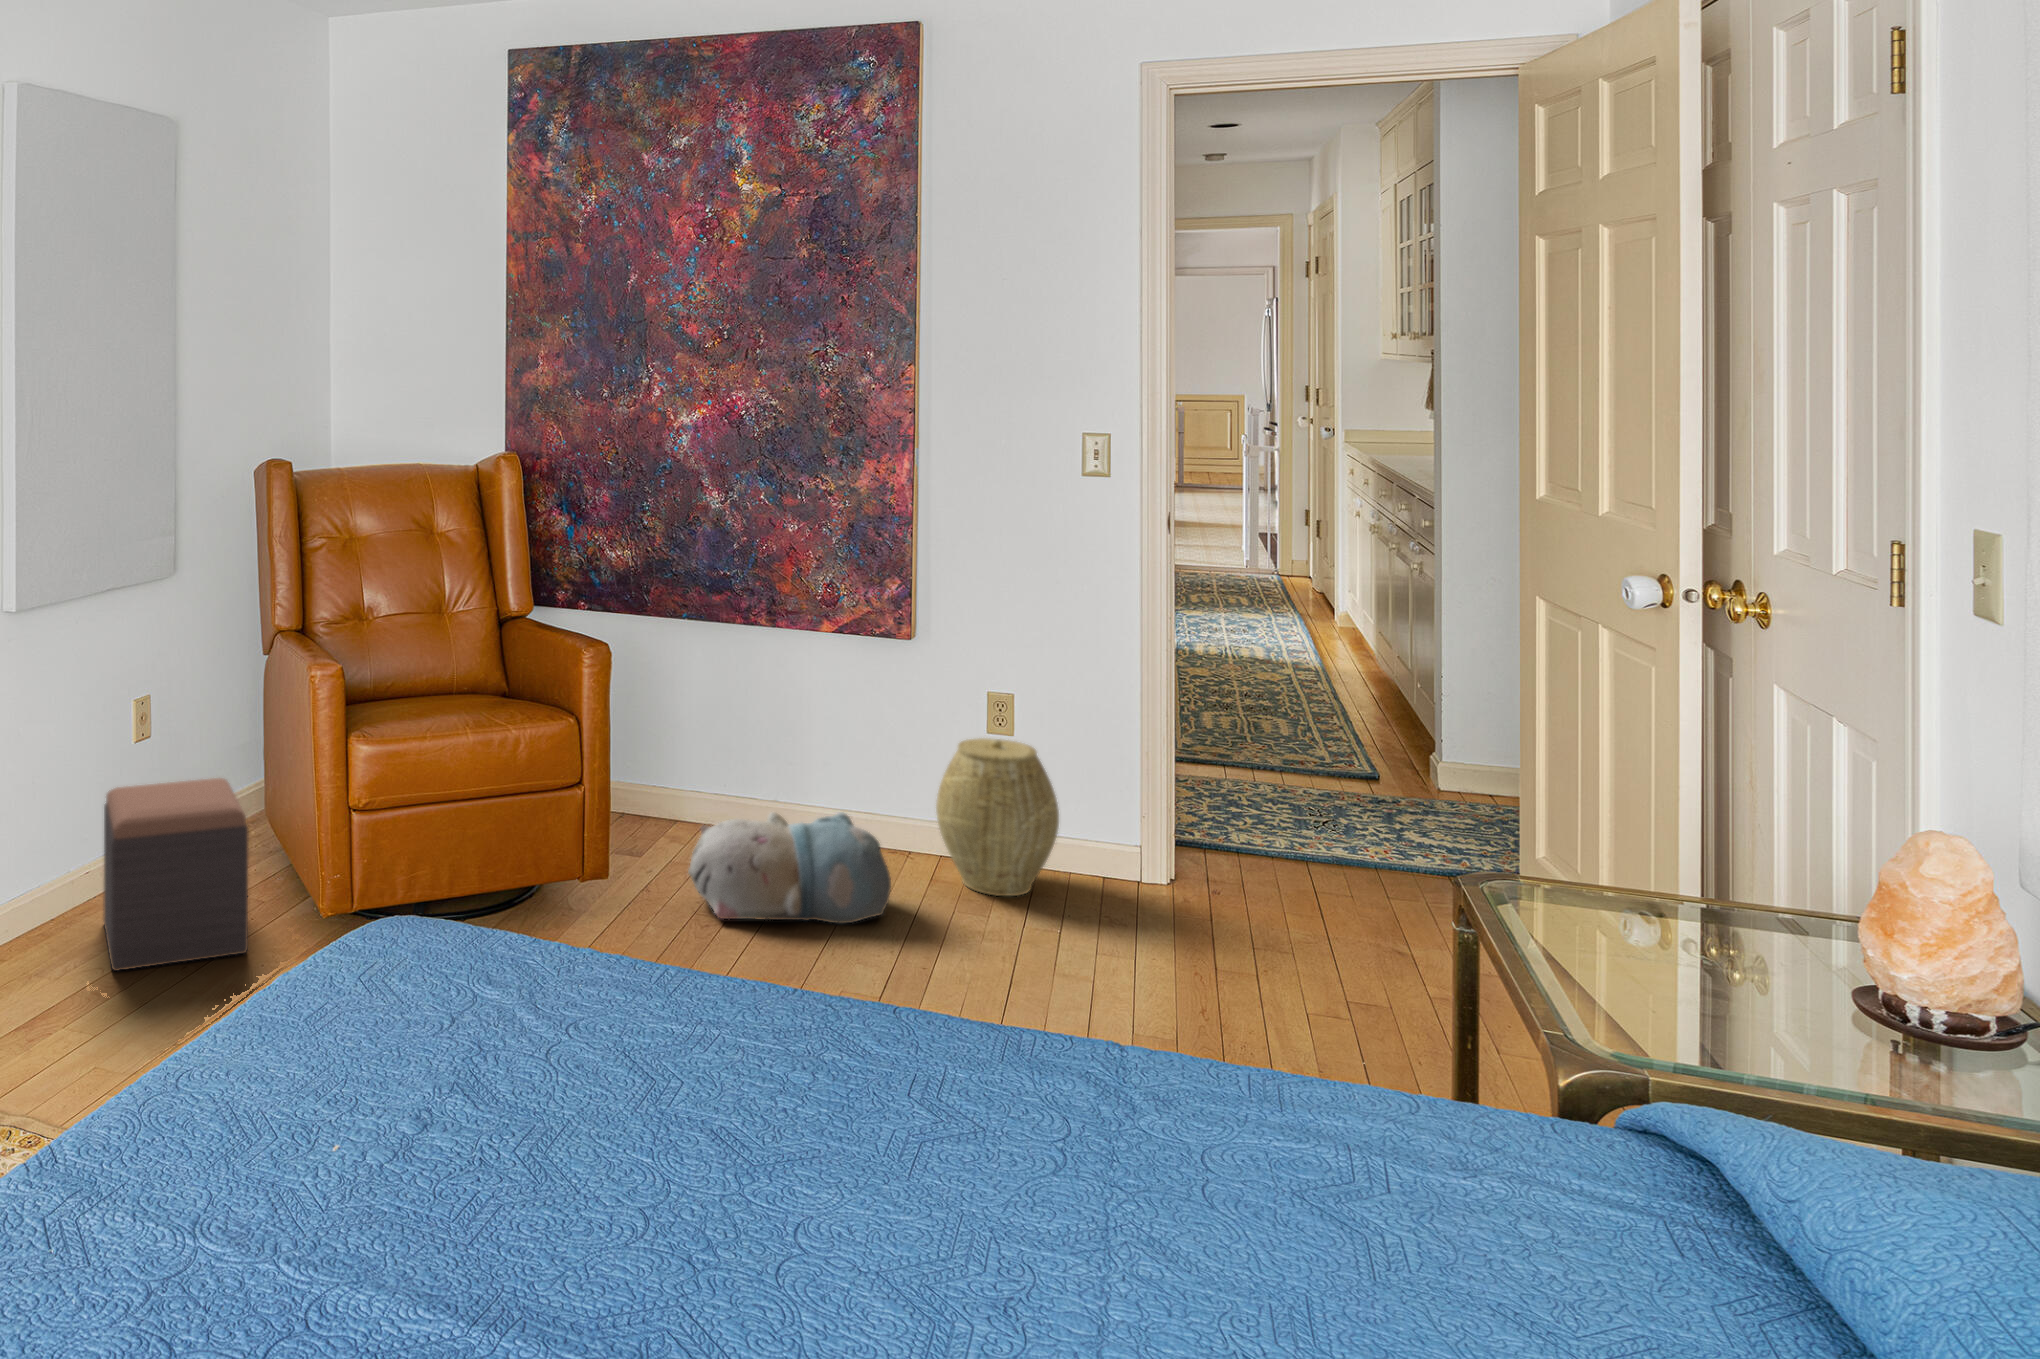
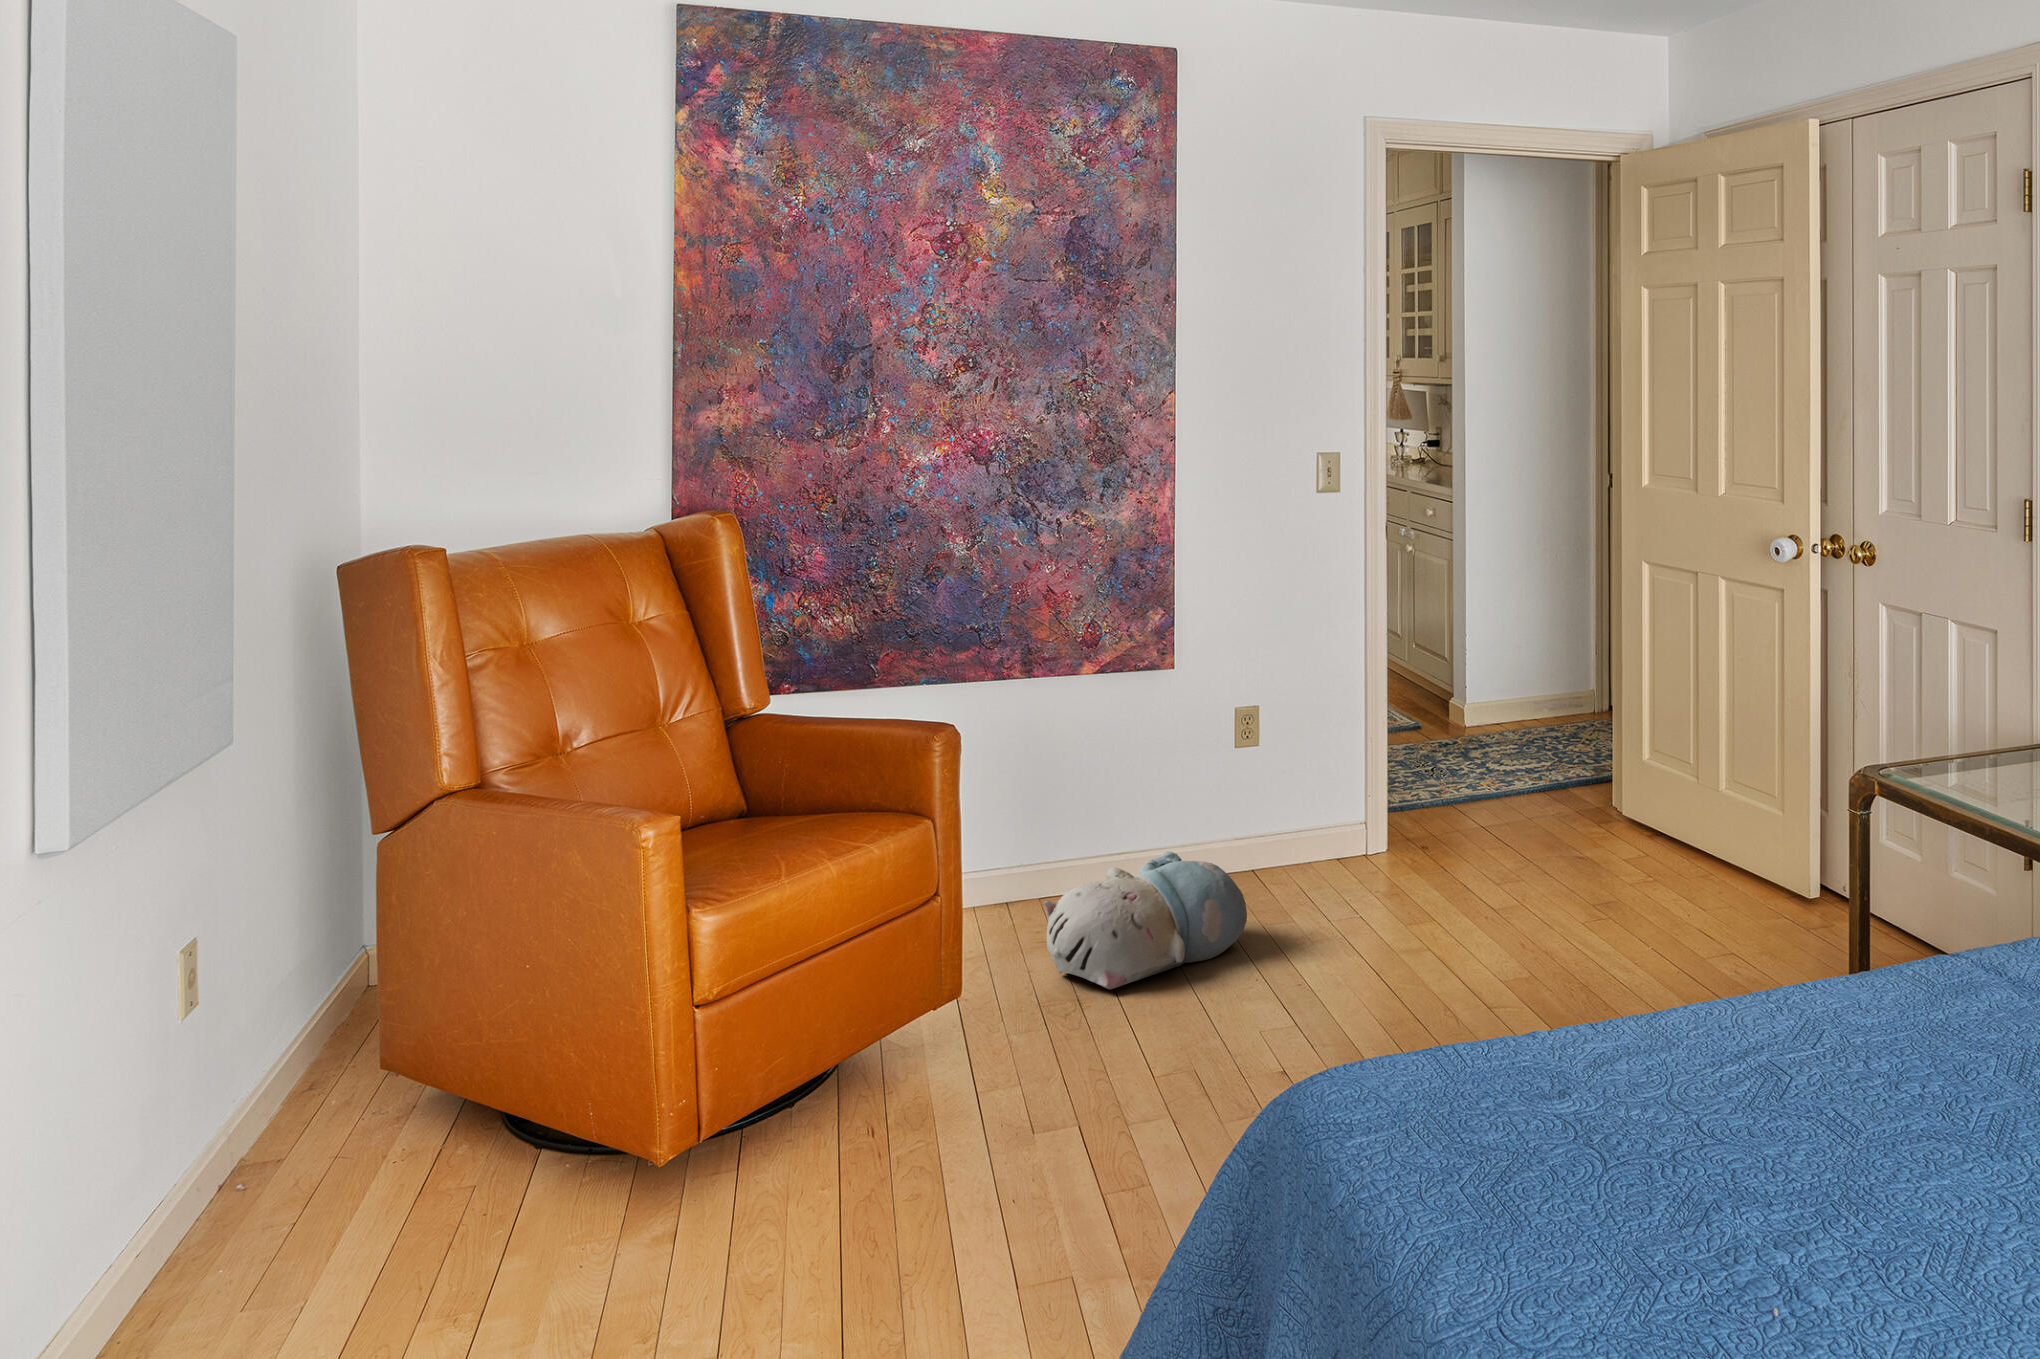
woven basket: present [936,738,1059,896] -> none [1221,749,1333,898]
footstool: present [103,778,248,971] -> none [354,999,644,1308]

